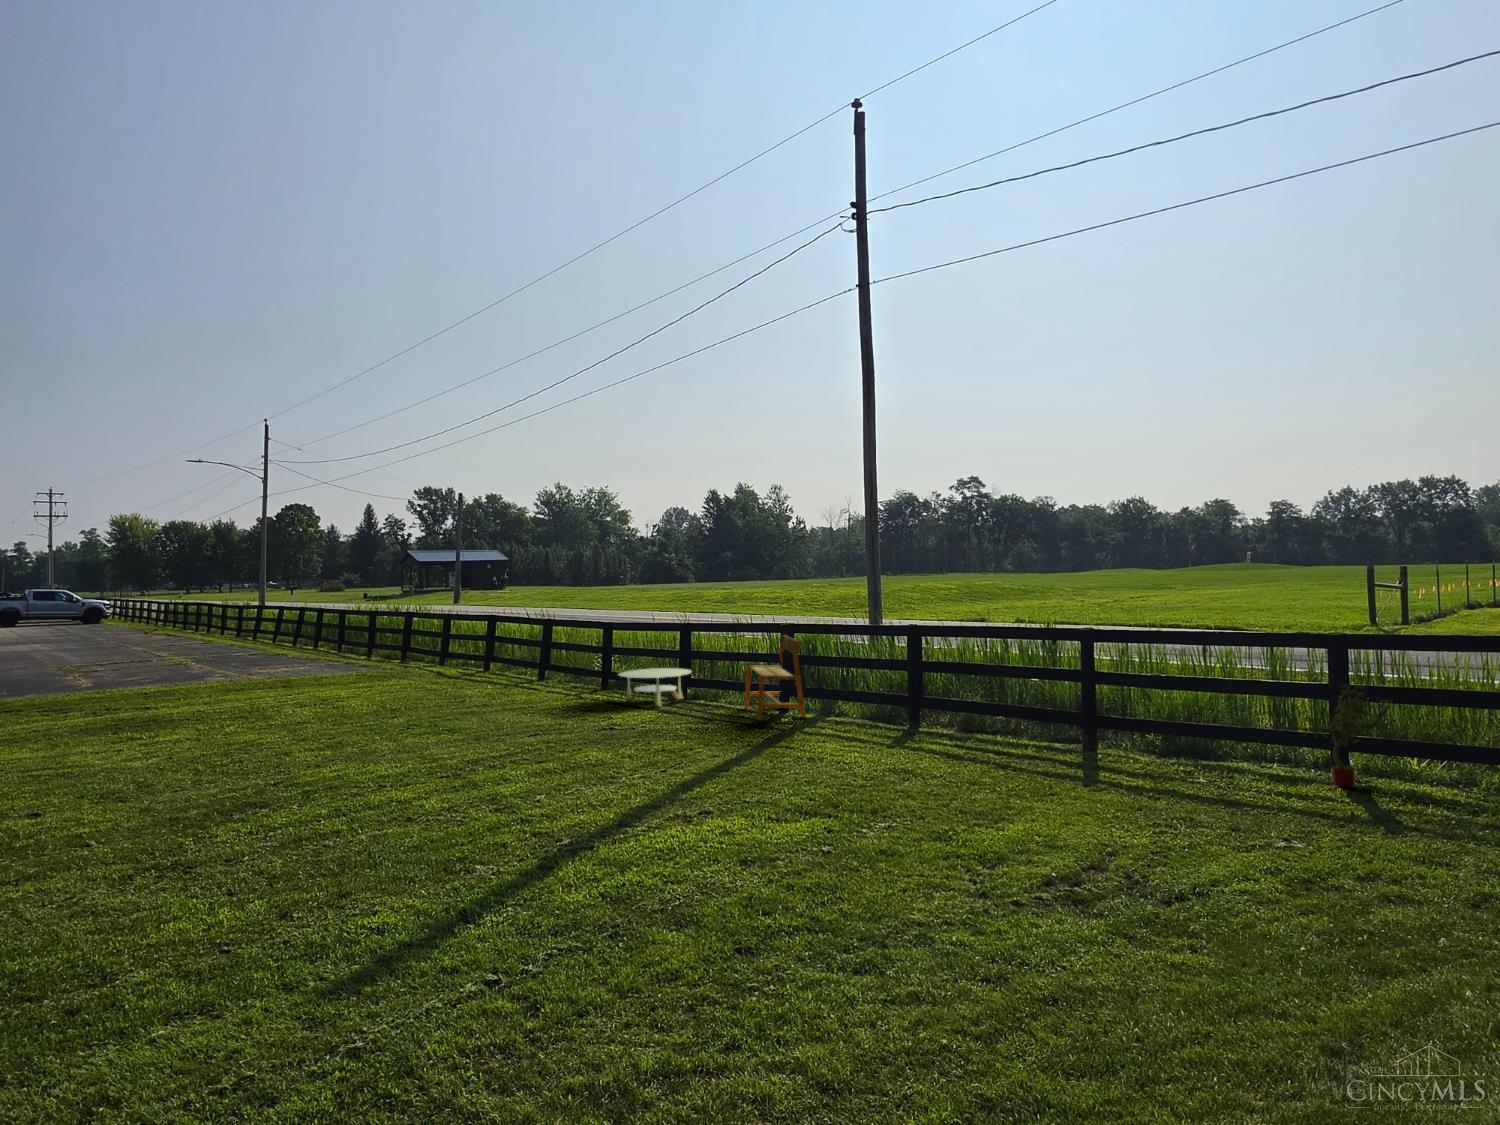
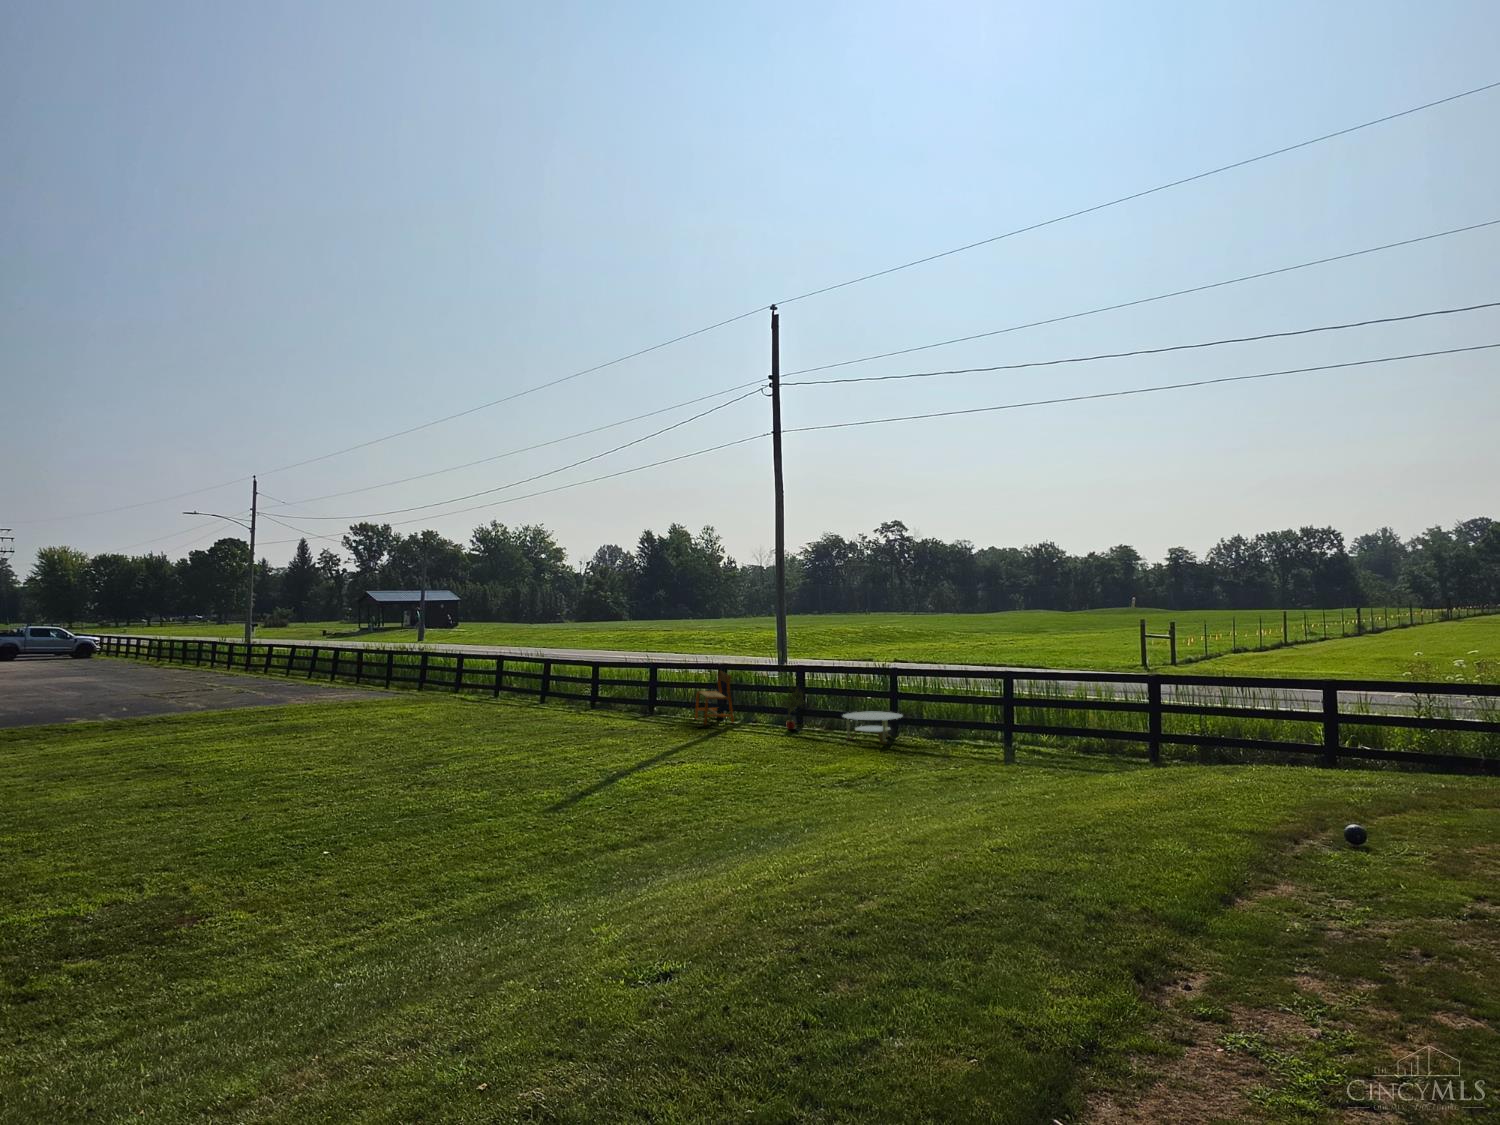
round table: present [619,668,691,707] -> present [843,712,903,744]
potted tree: present [1295,685,1392,788] -> present [779,687,804,730]

